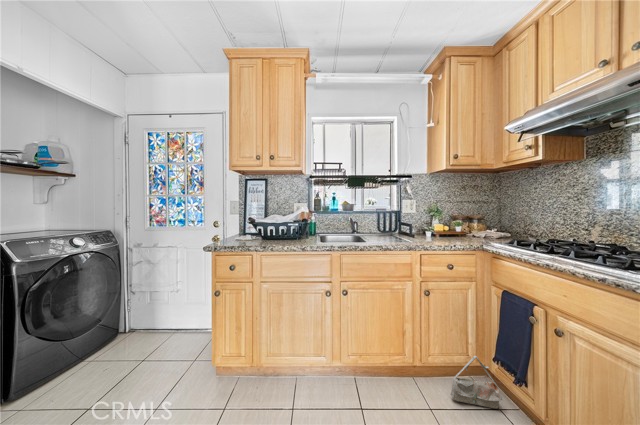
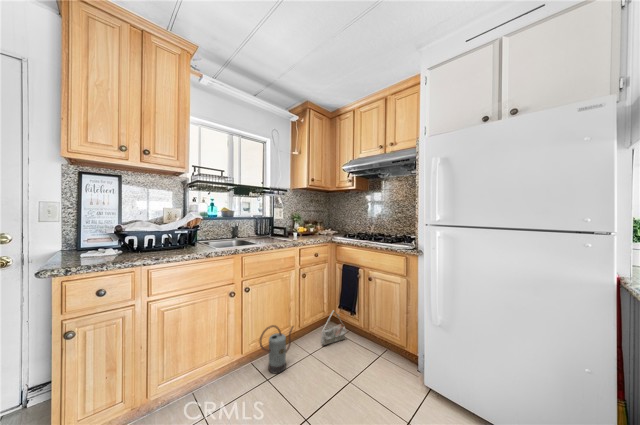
watering can: none [354,343,403,406] -> present [260,325,293,373]

